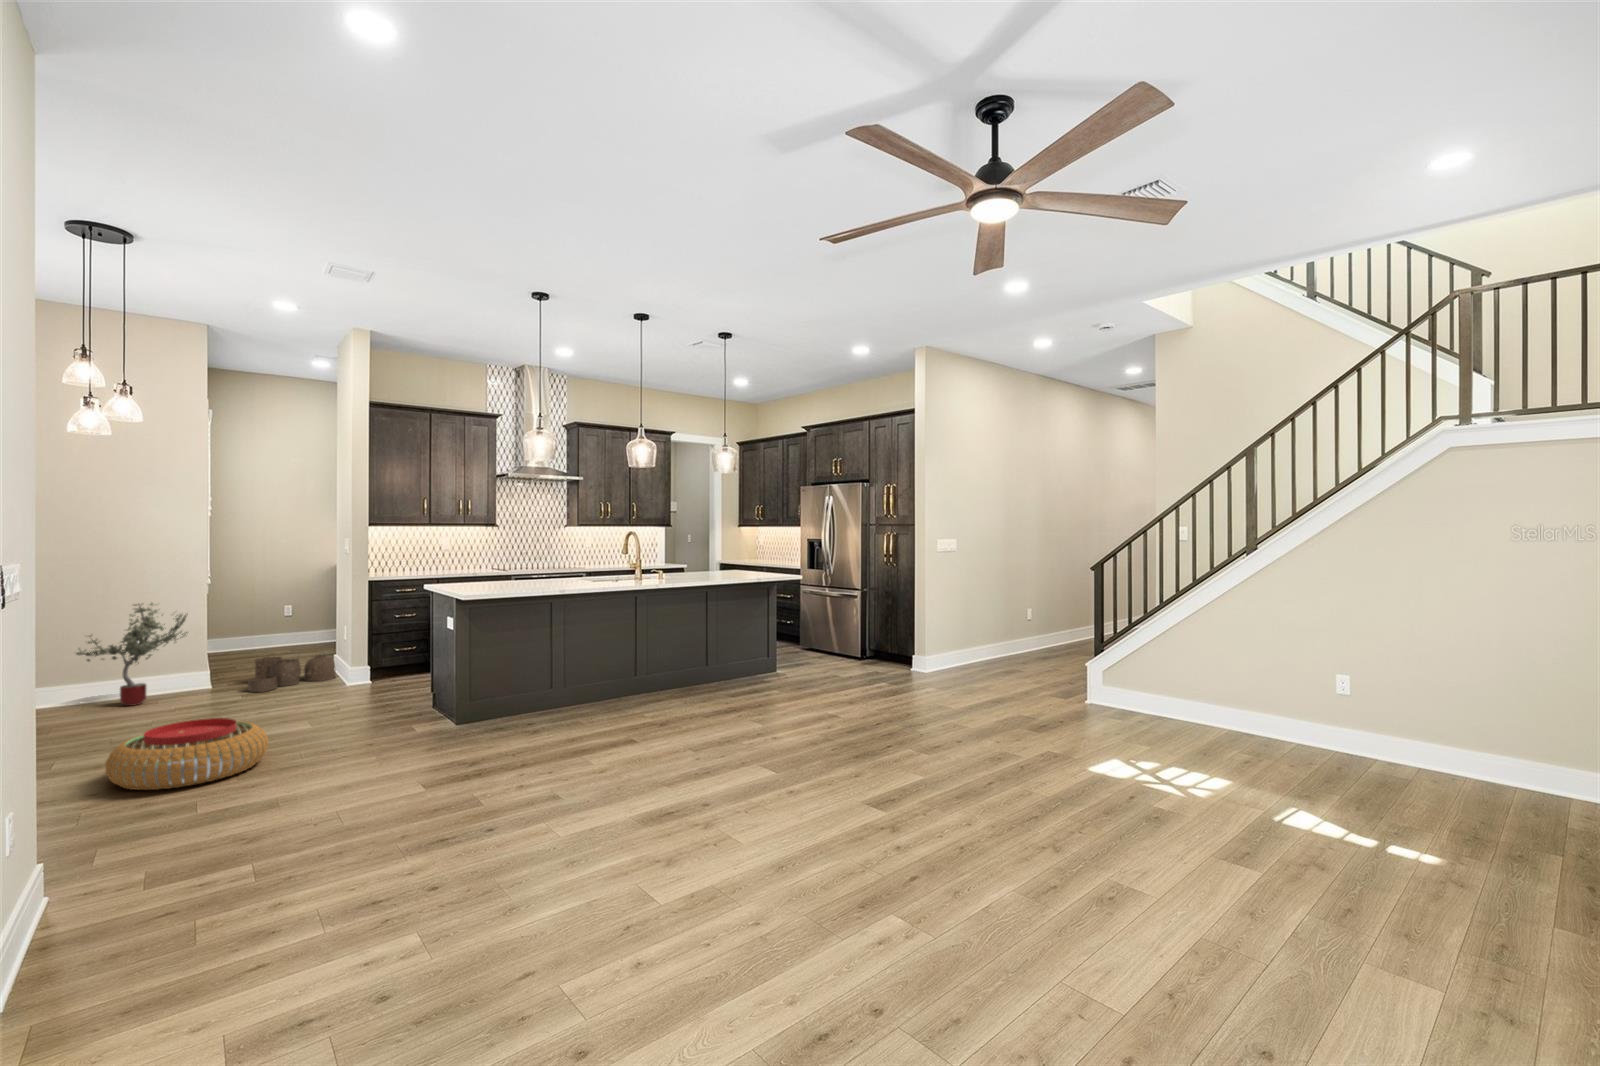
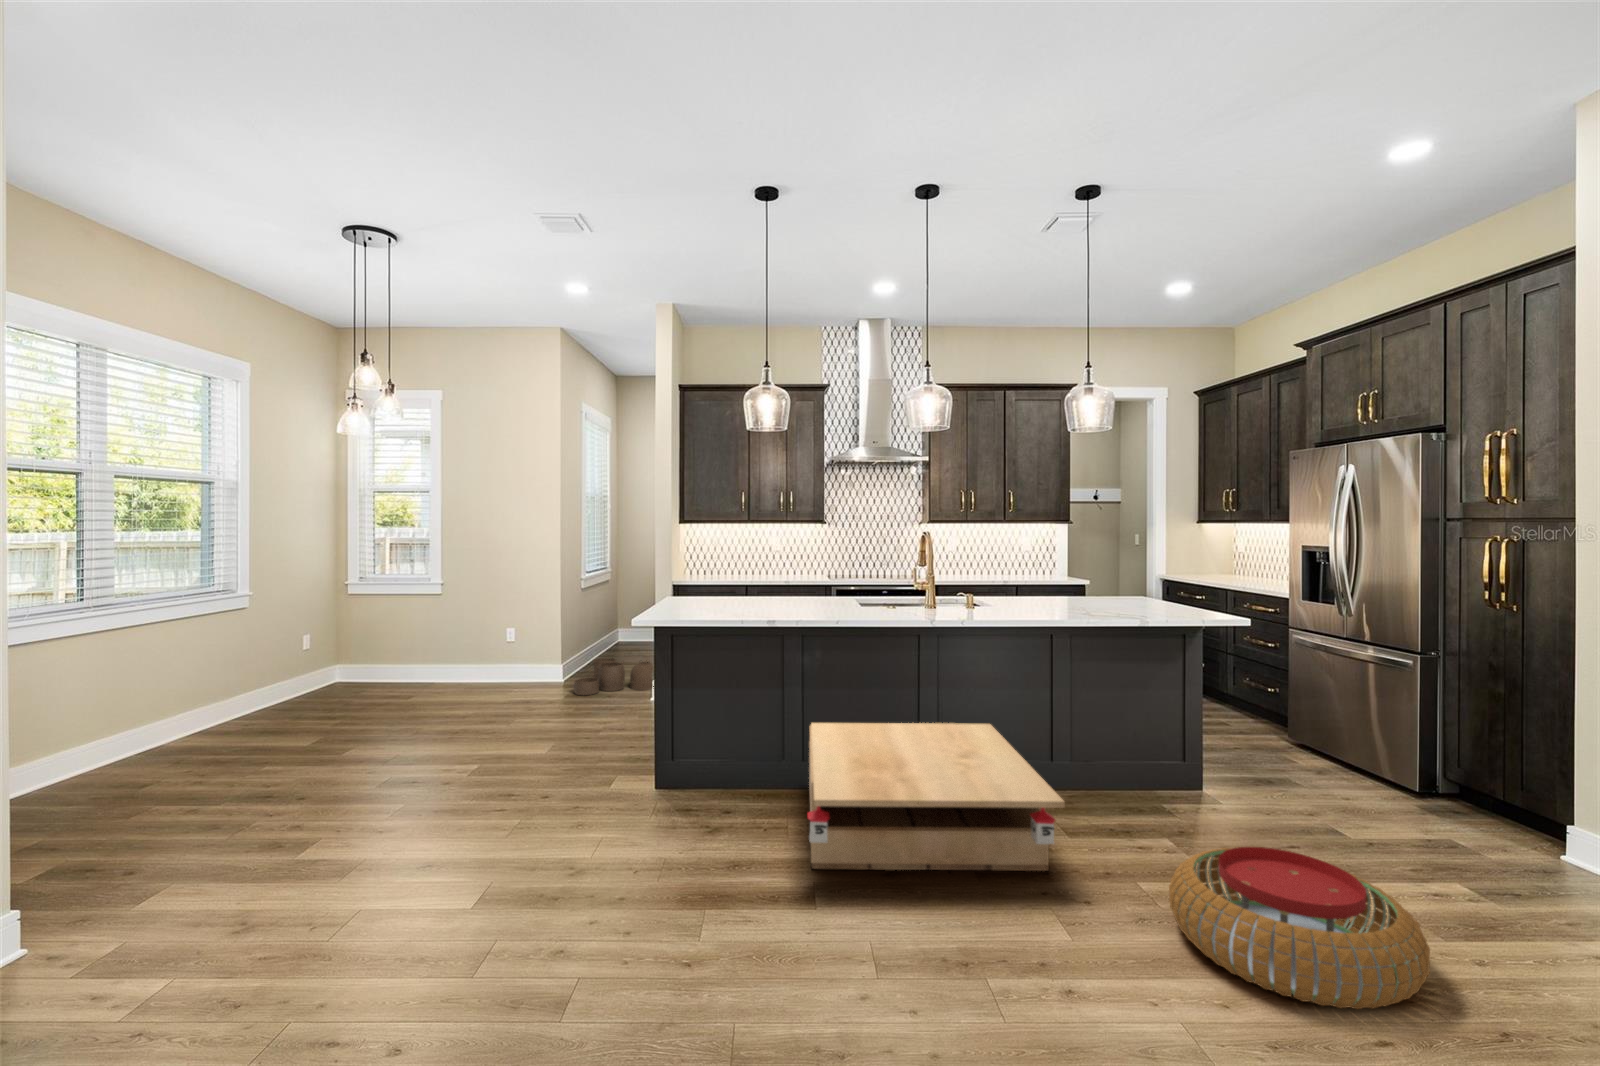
potted tree: present [76,603,188,706] -> none [452,596,530,693]
coffee table: none [570,648,749,730] -> present [808,723,1065,871]
pouf: present [105,718,268,790] -> present [1169,847,1430,1009]

